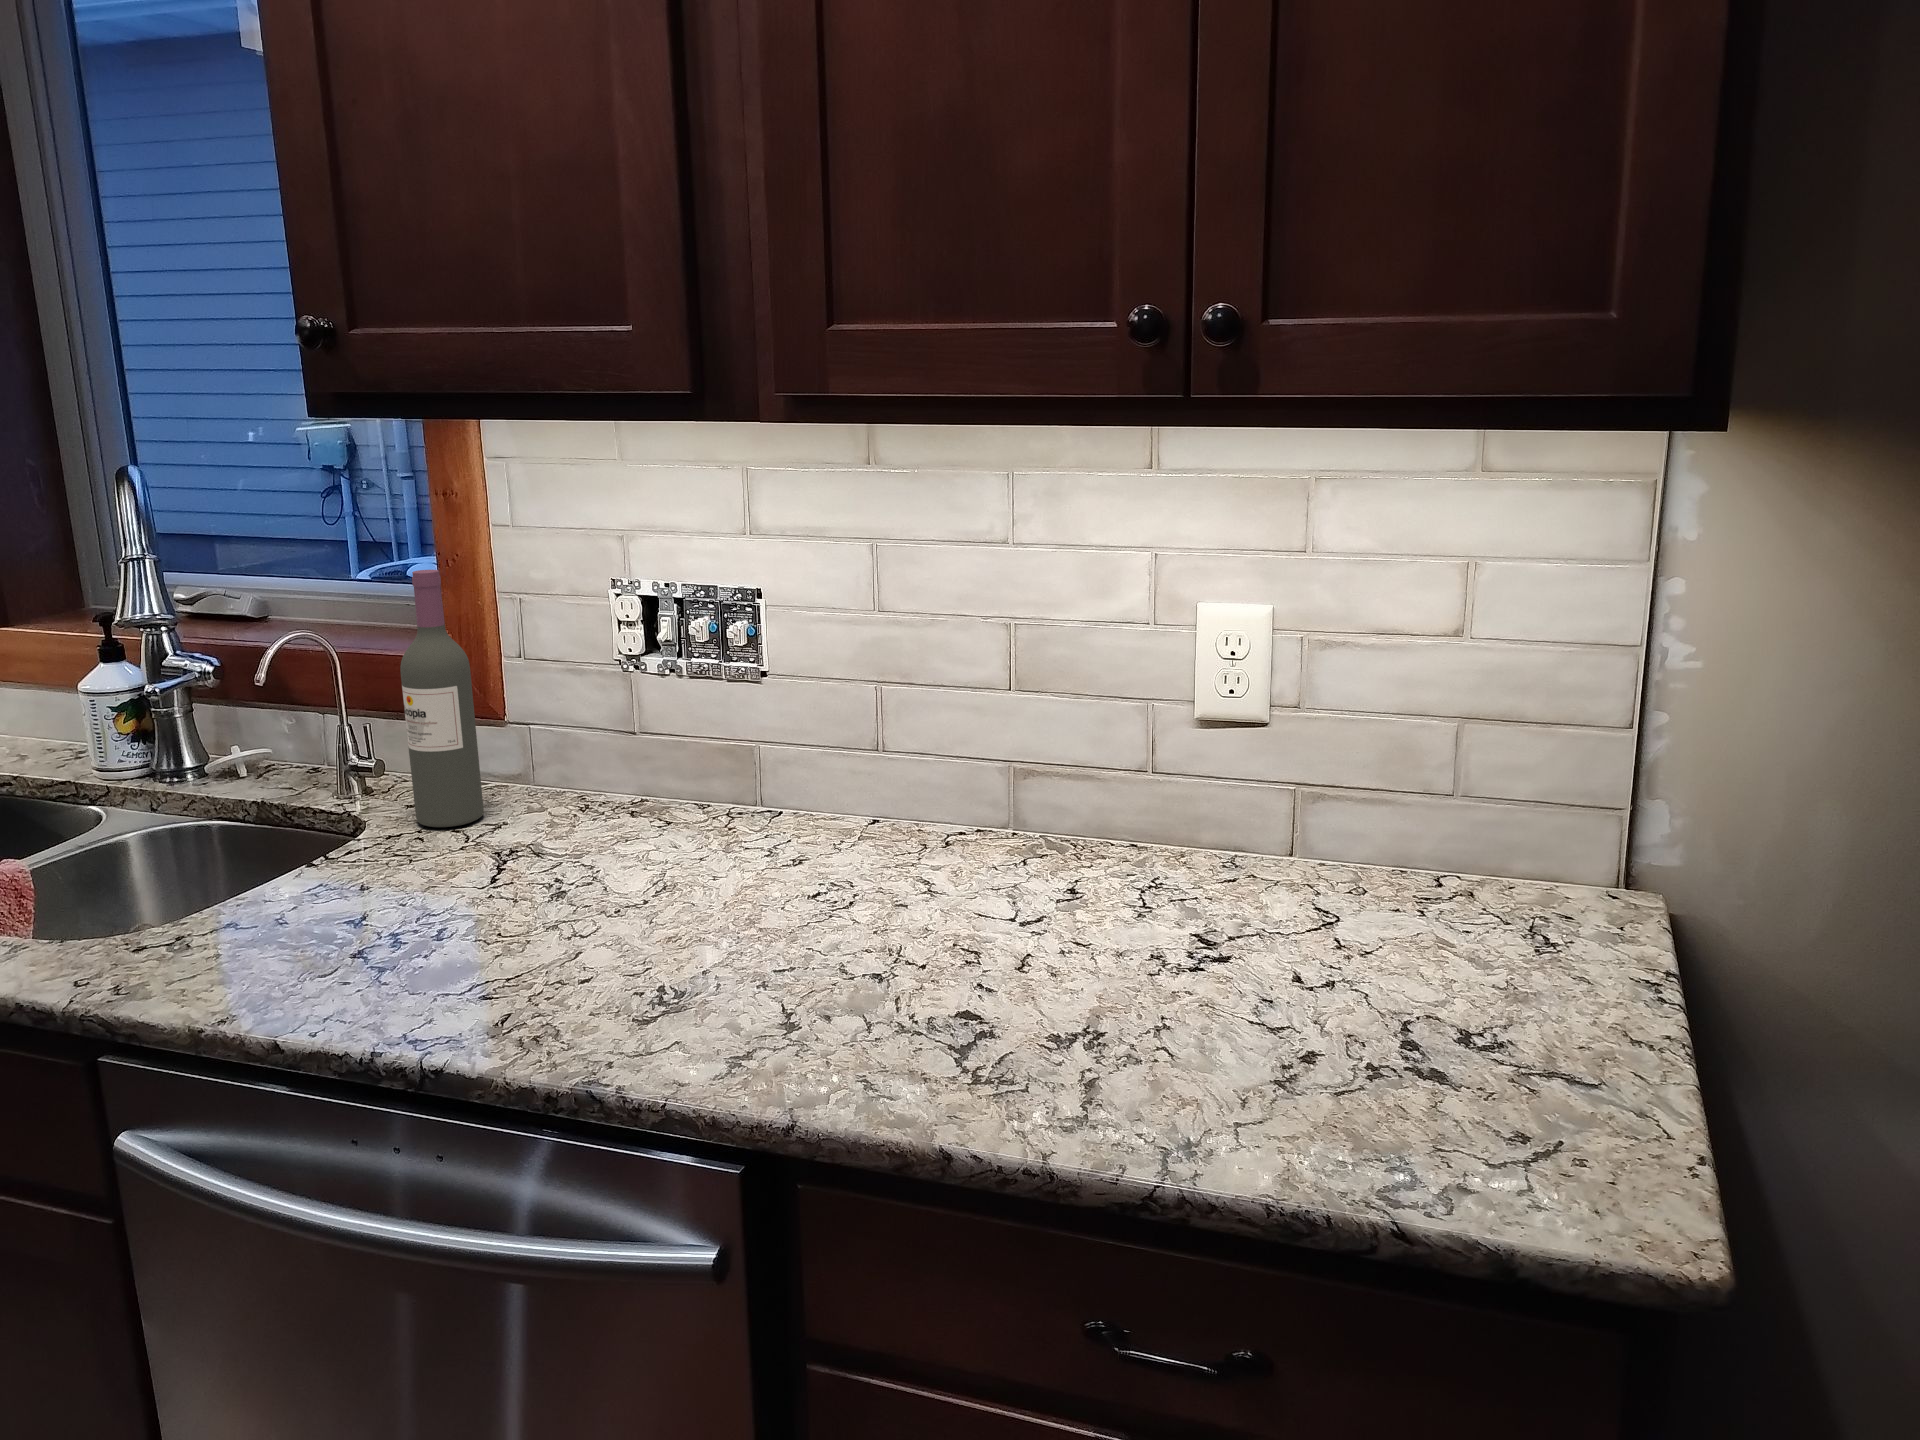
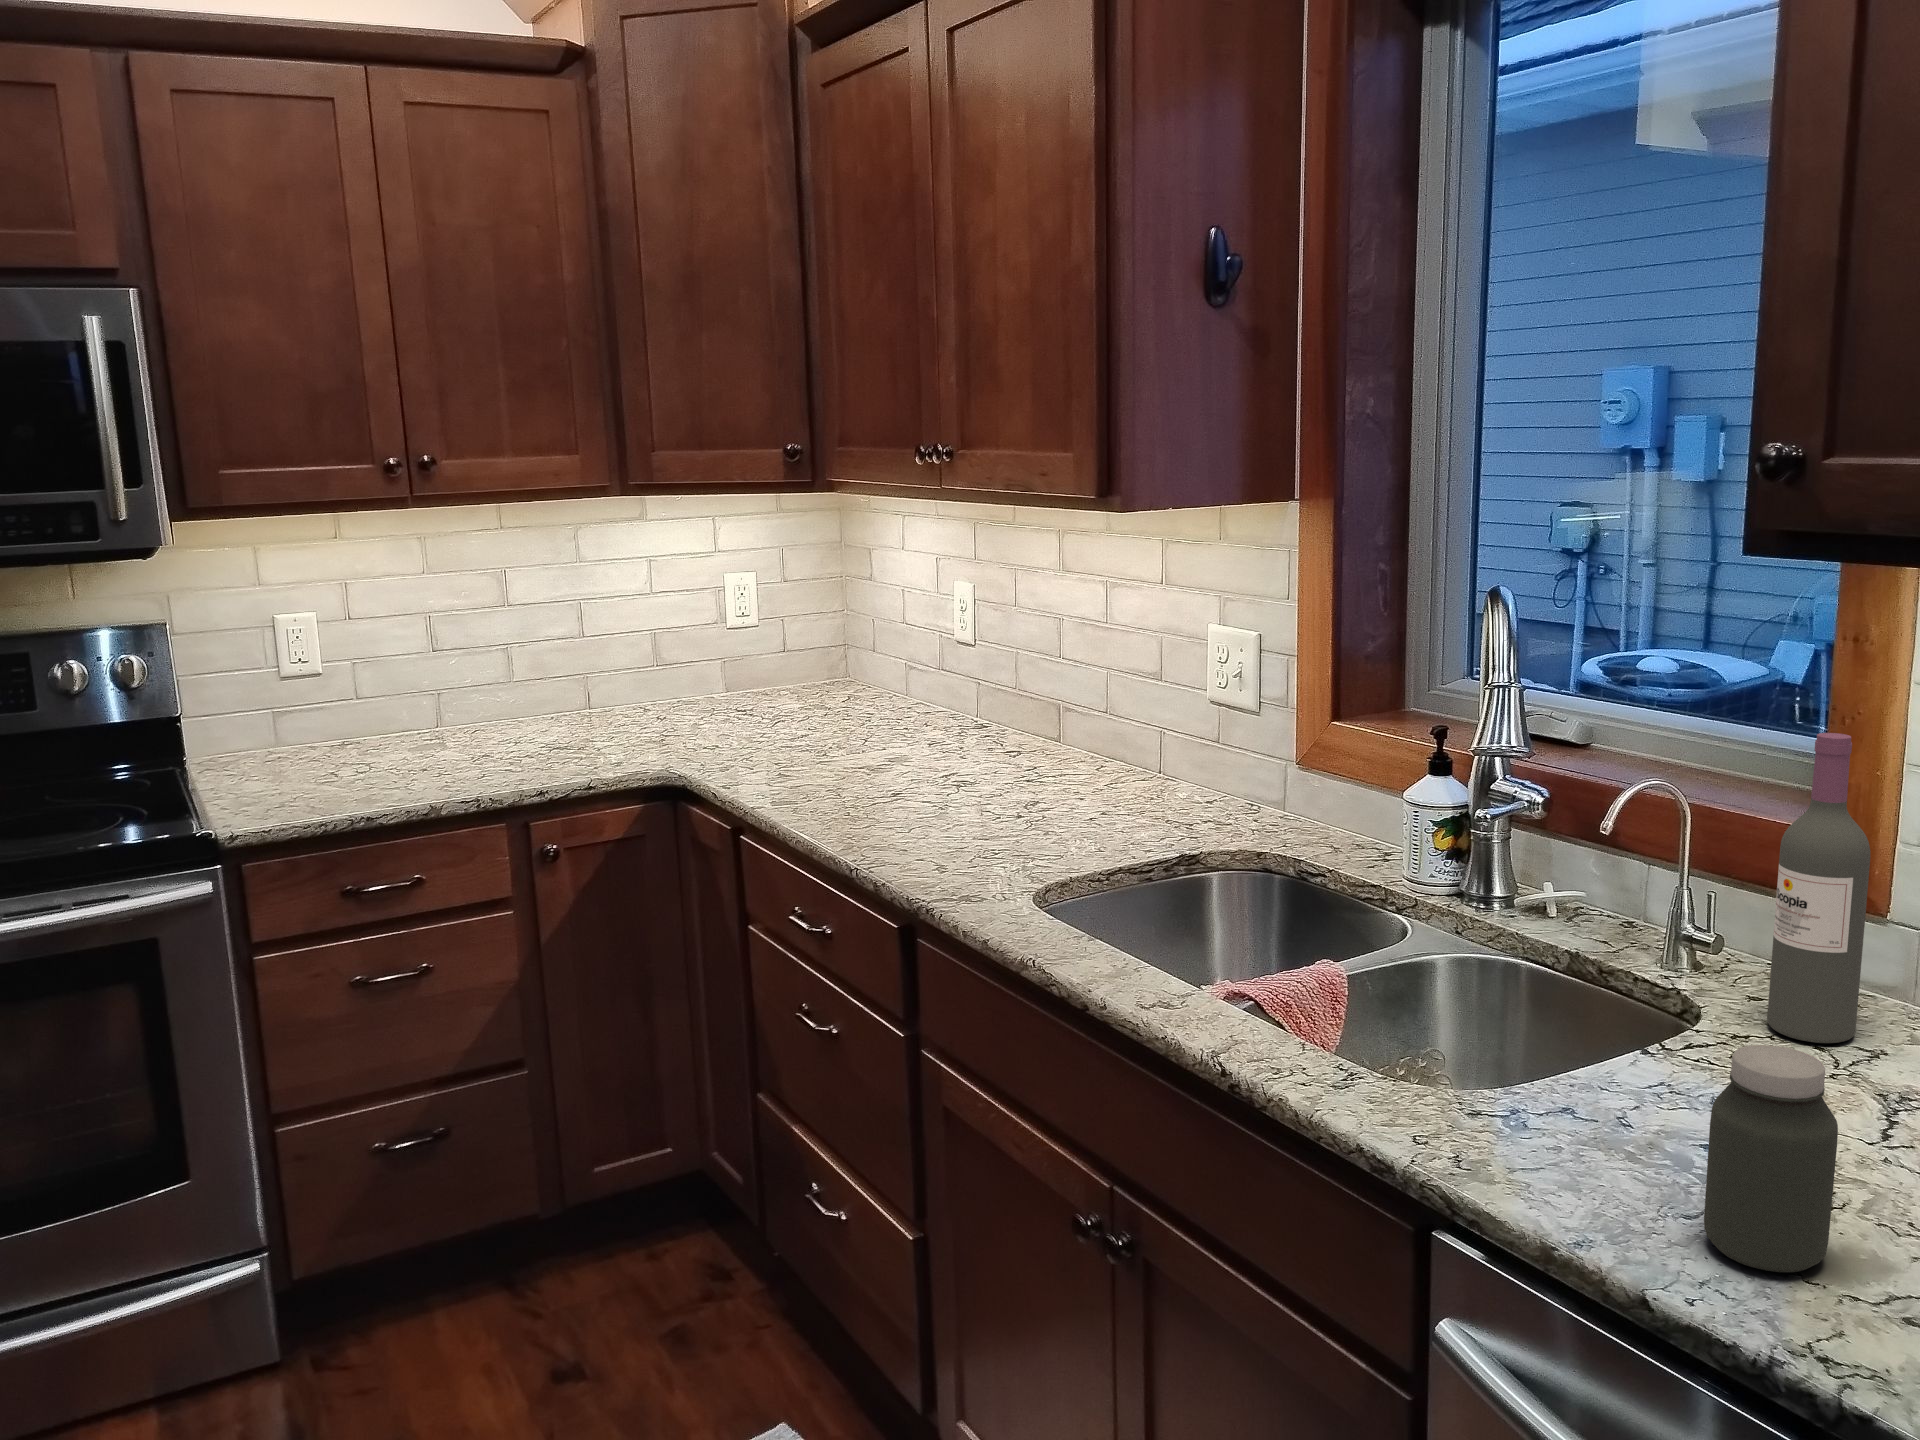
jar: none [319,813,428,996] -> present [1704,1045,1838,1272]

